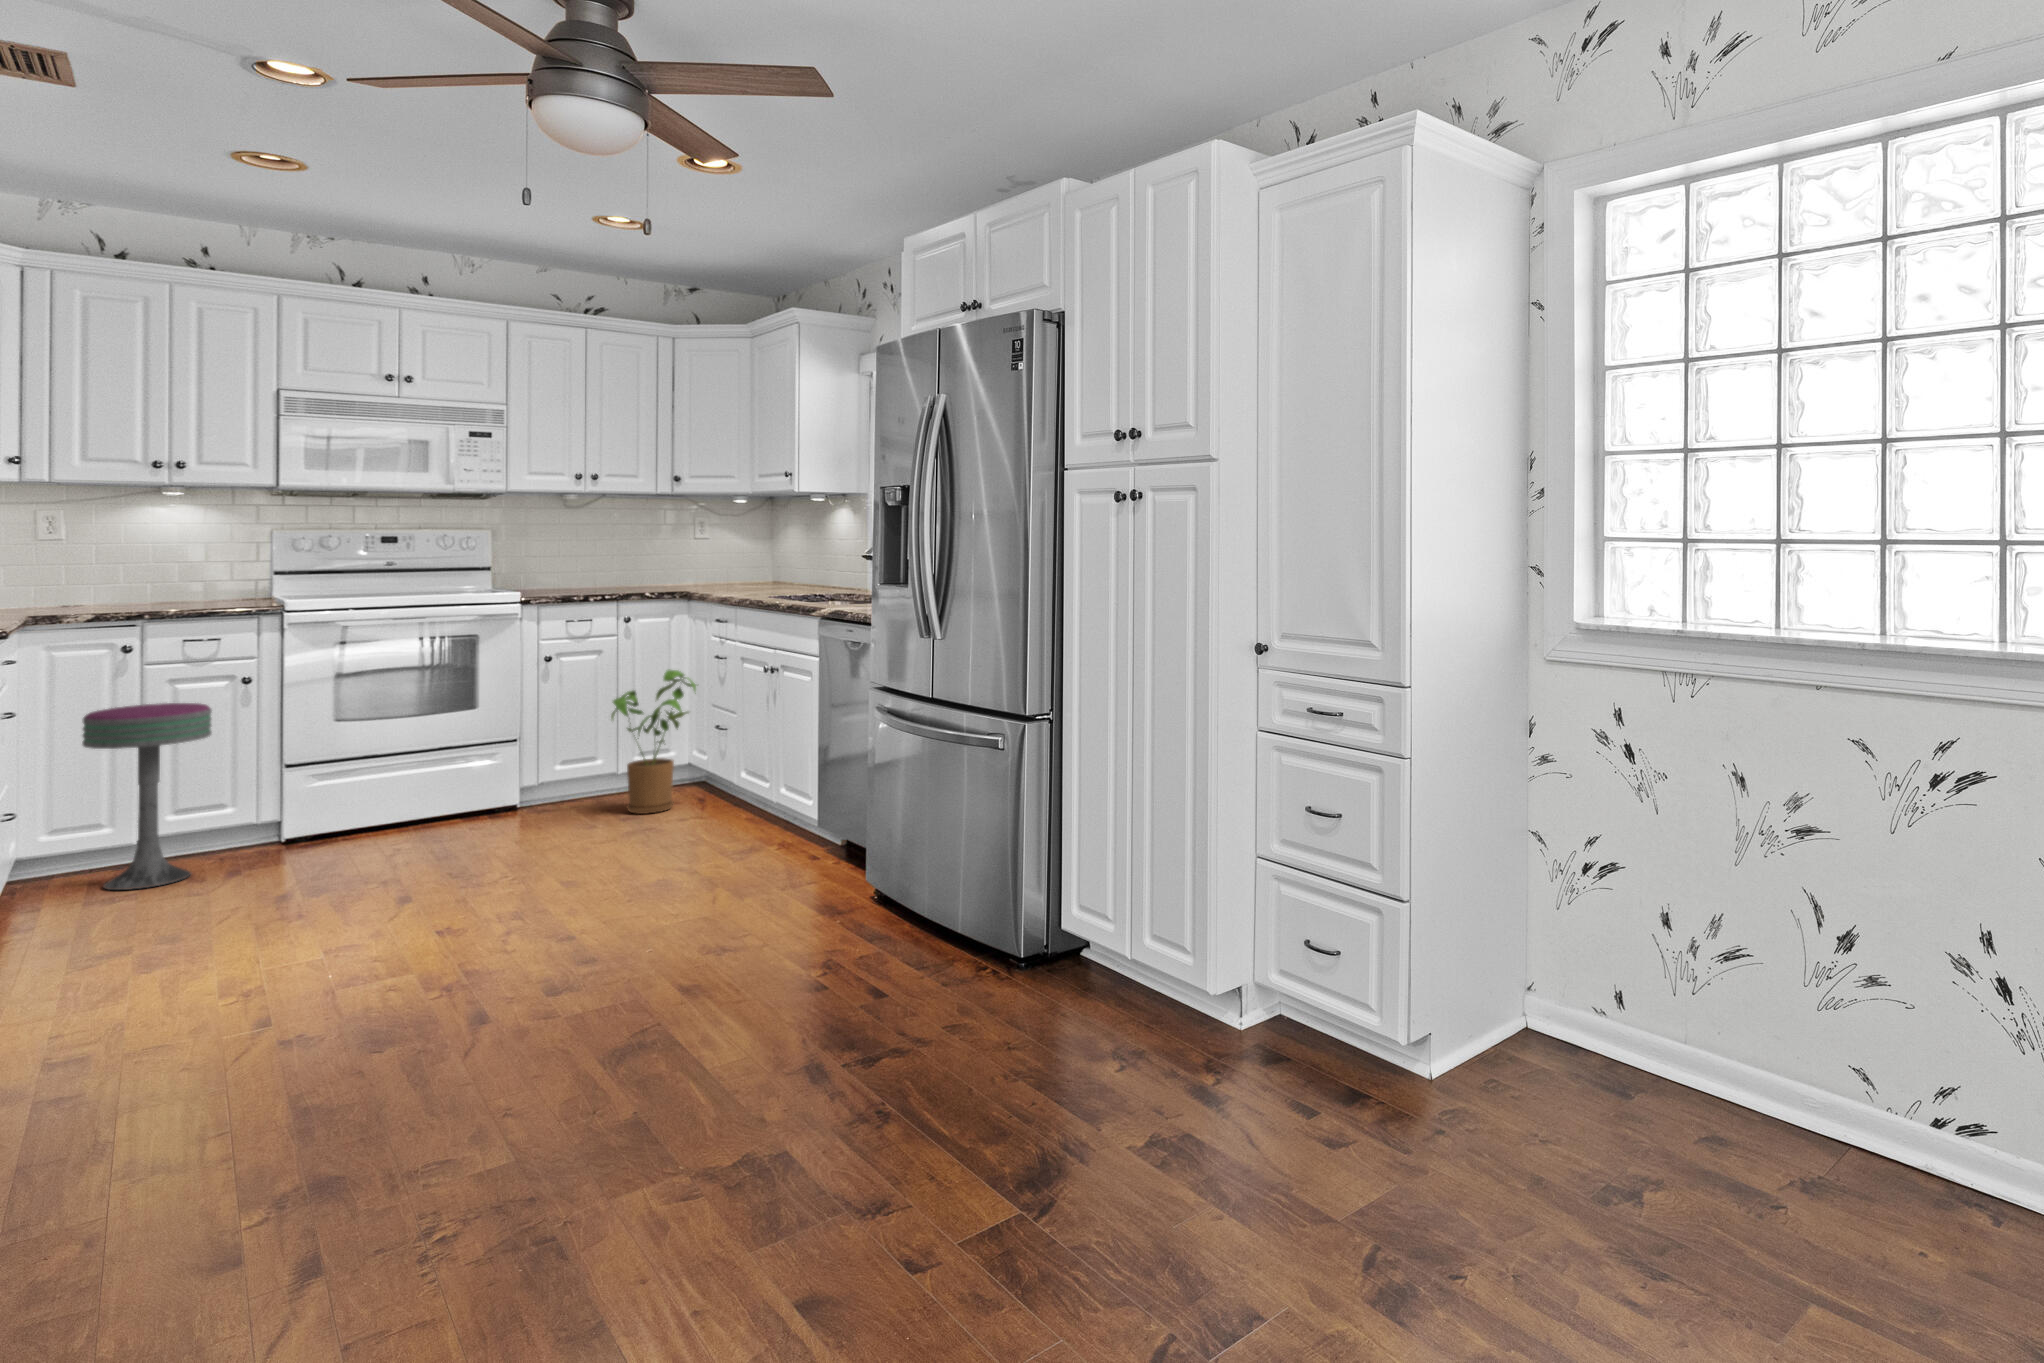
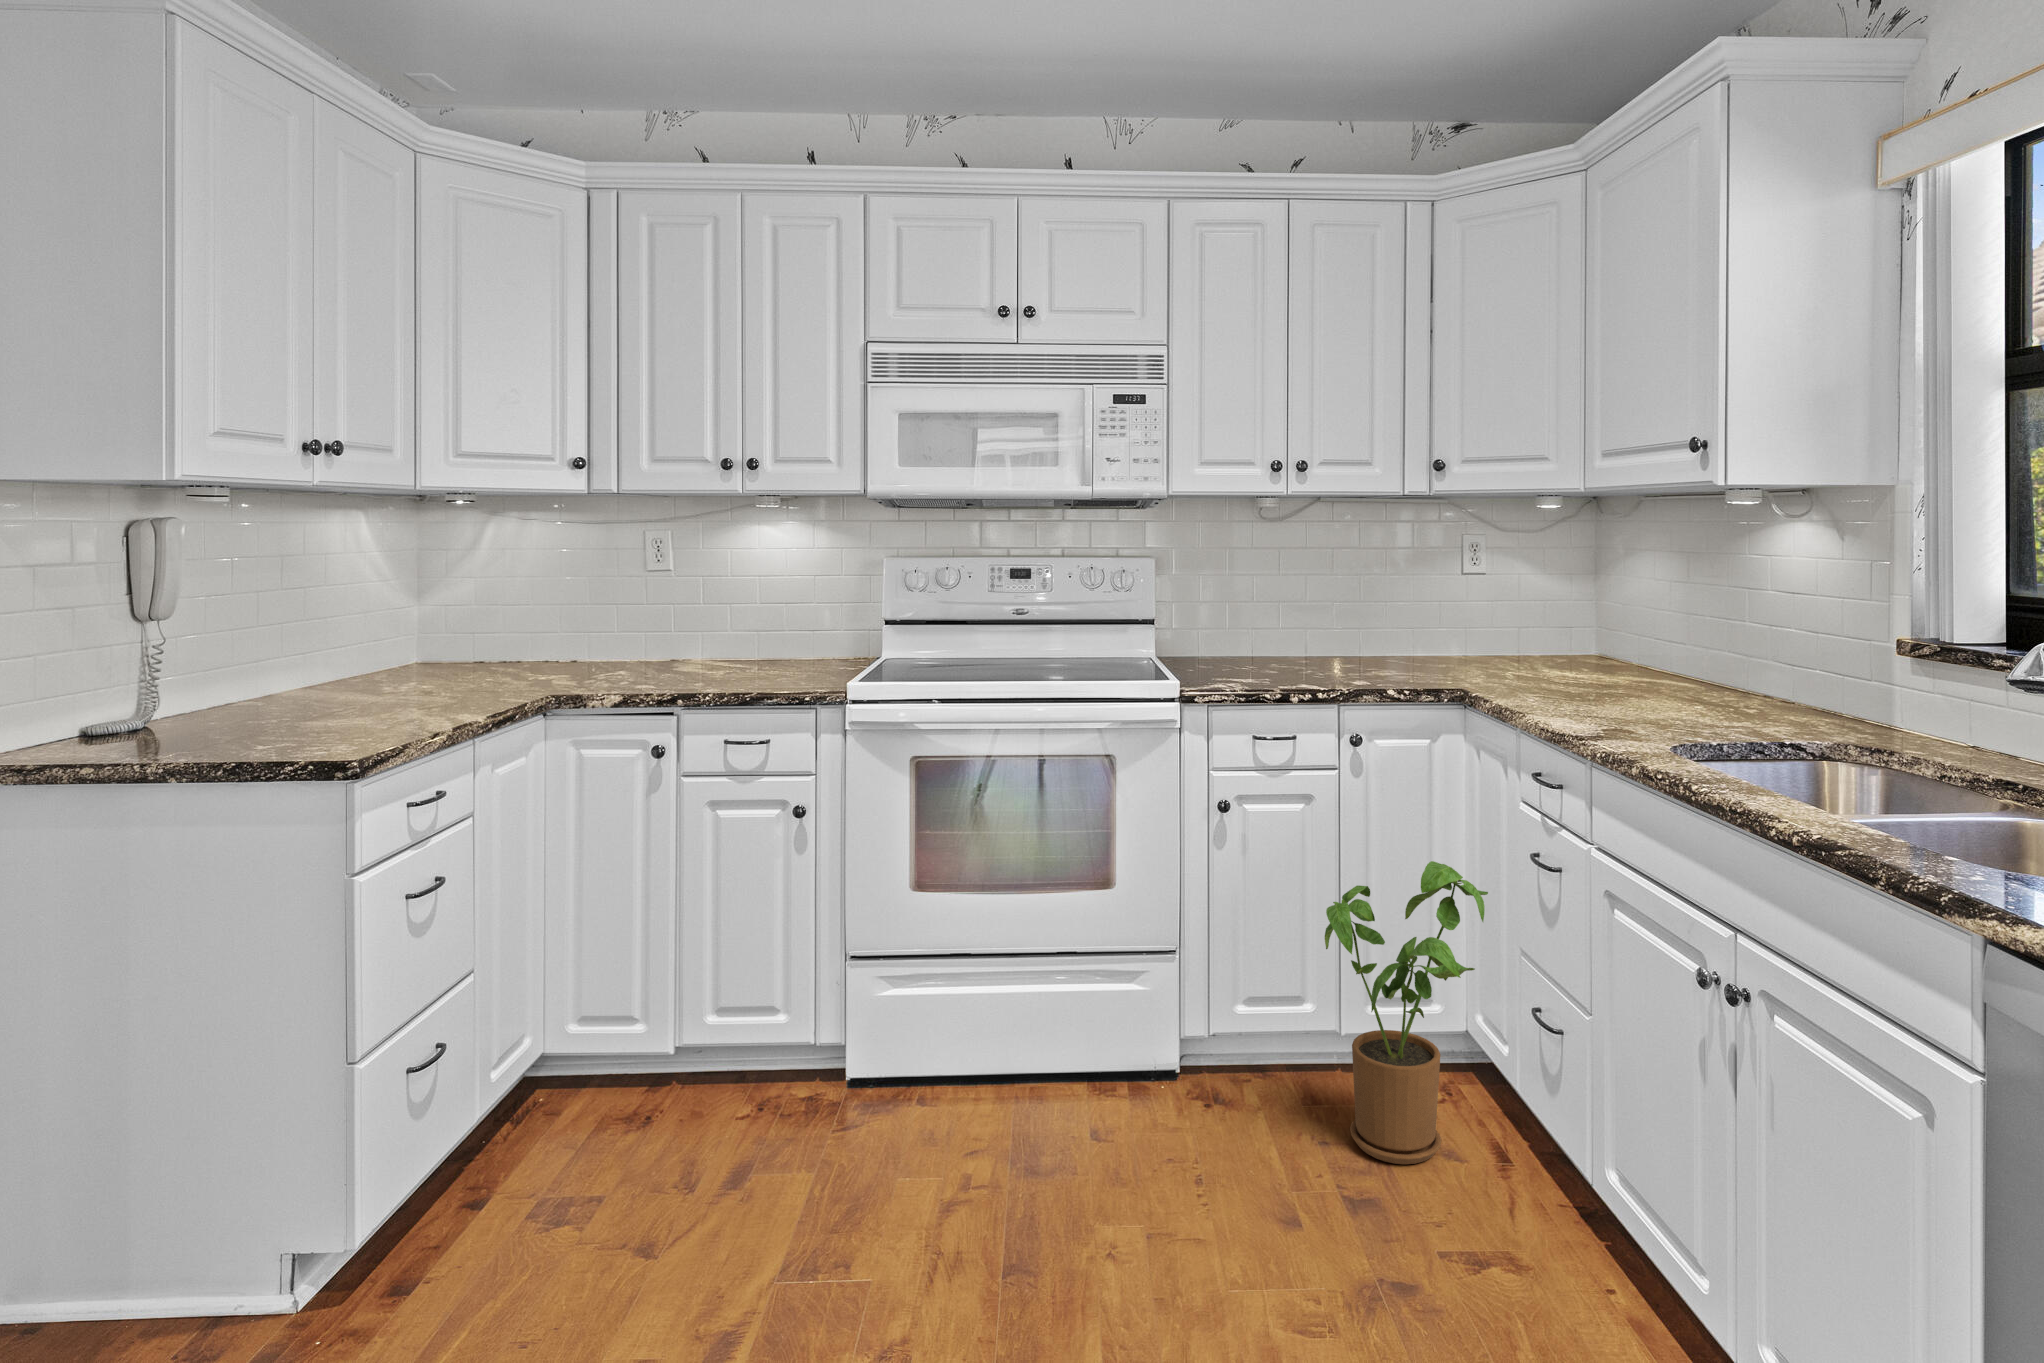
bar stool: present [82,703,212,890] -> none [558,848,723,1176]

